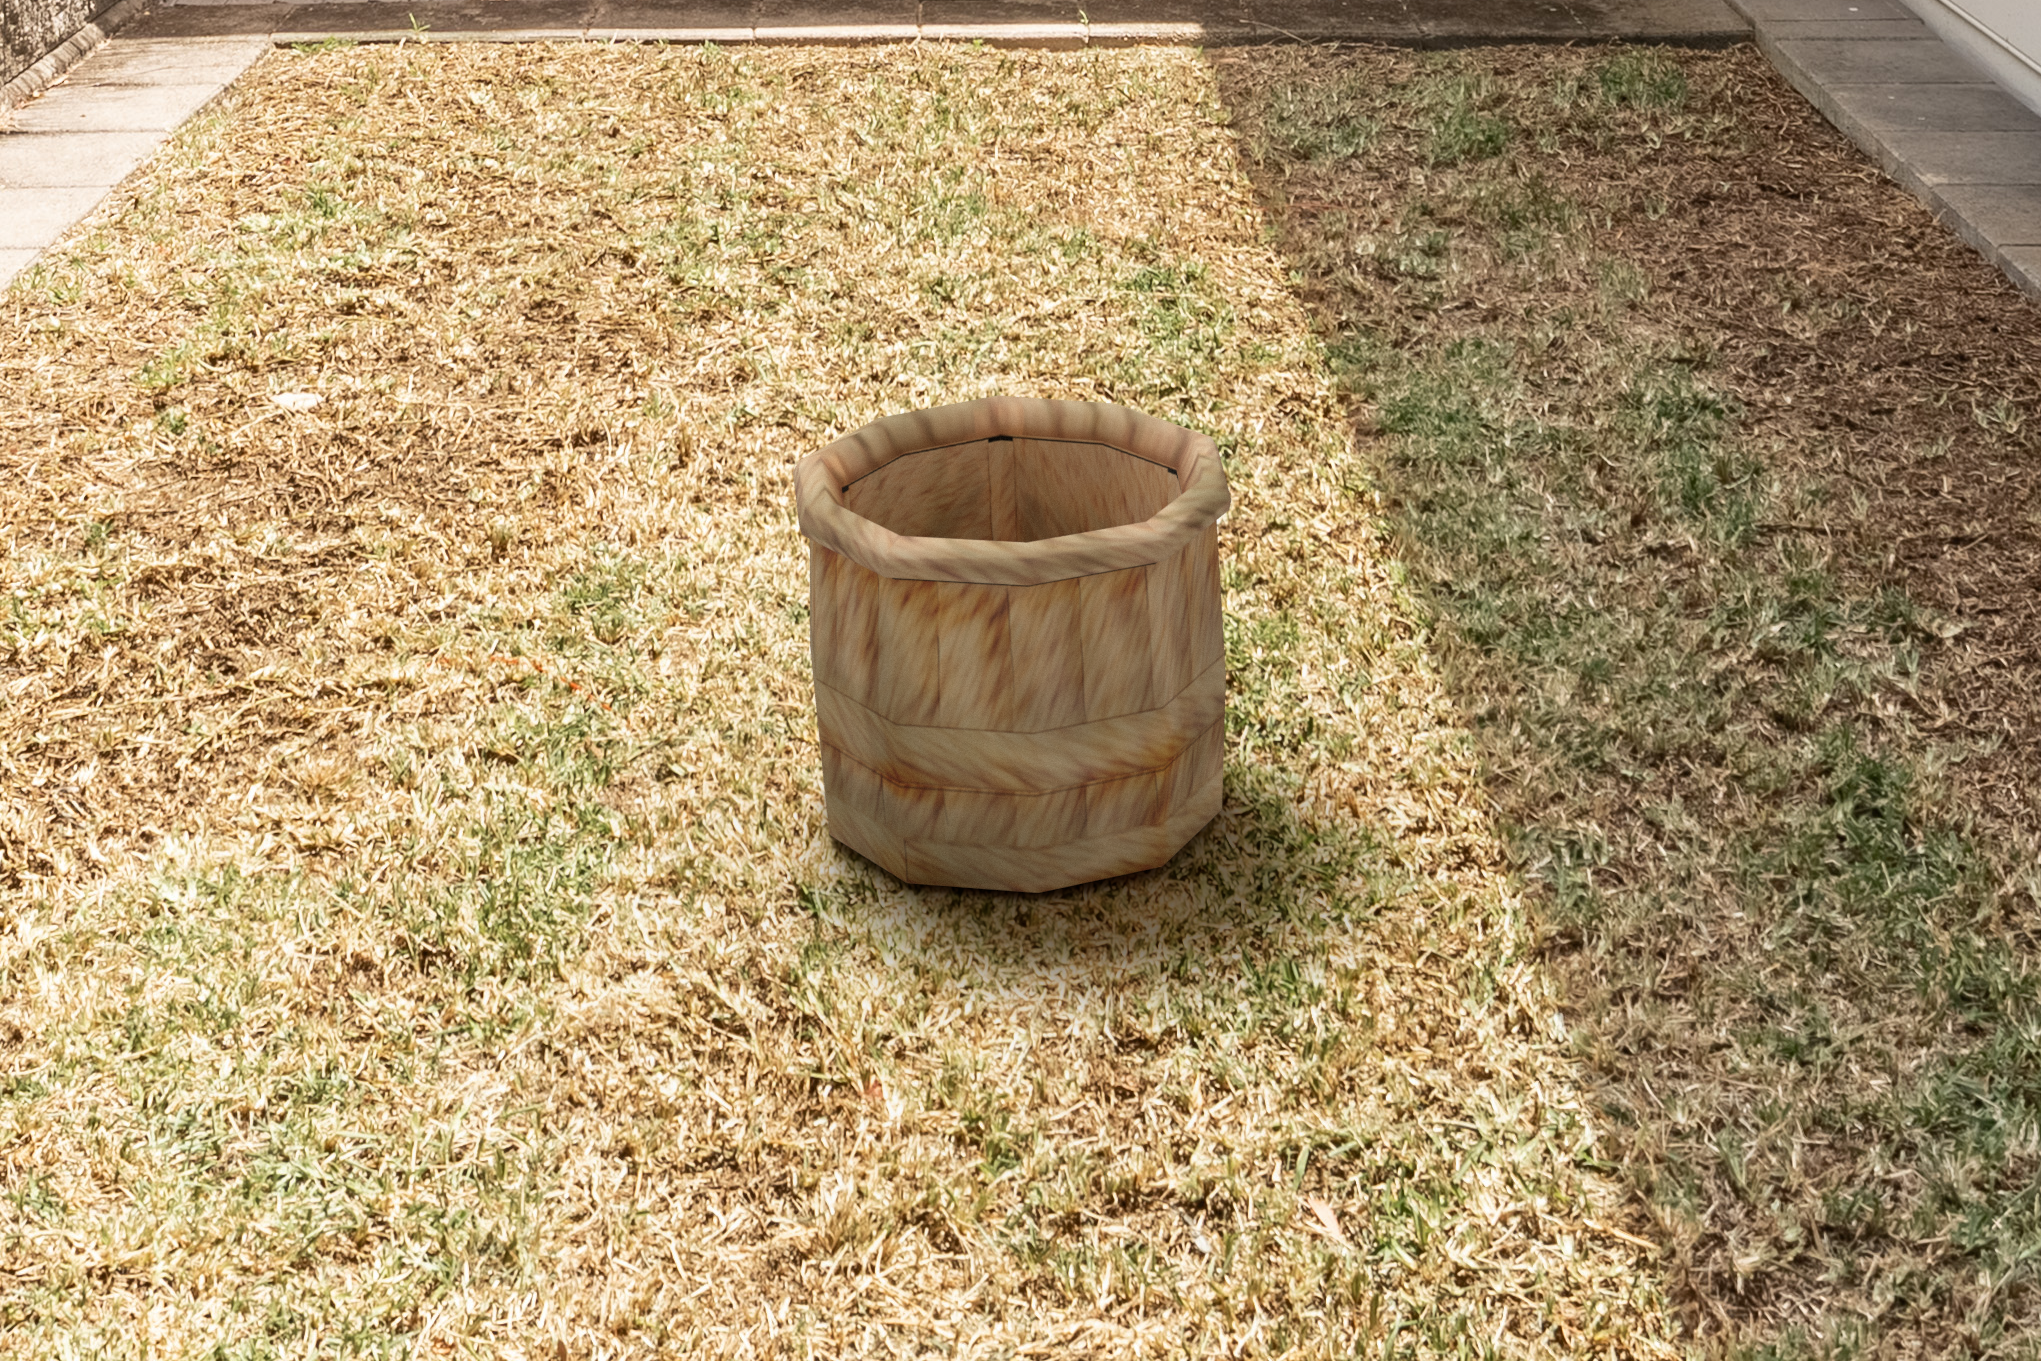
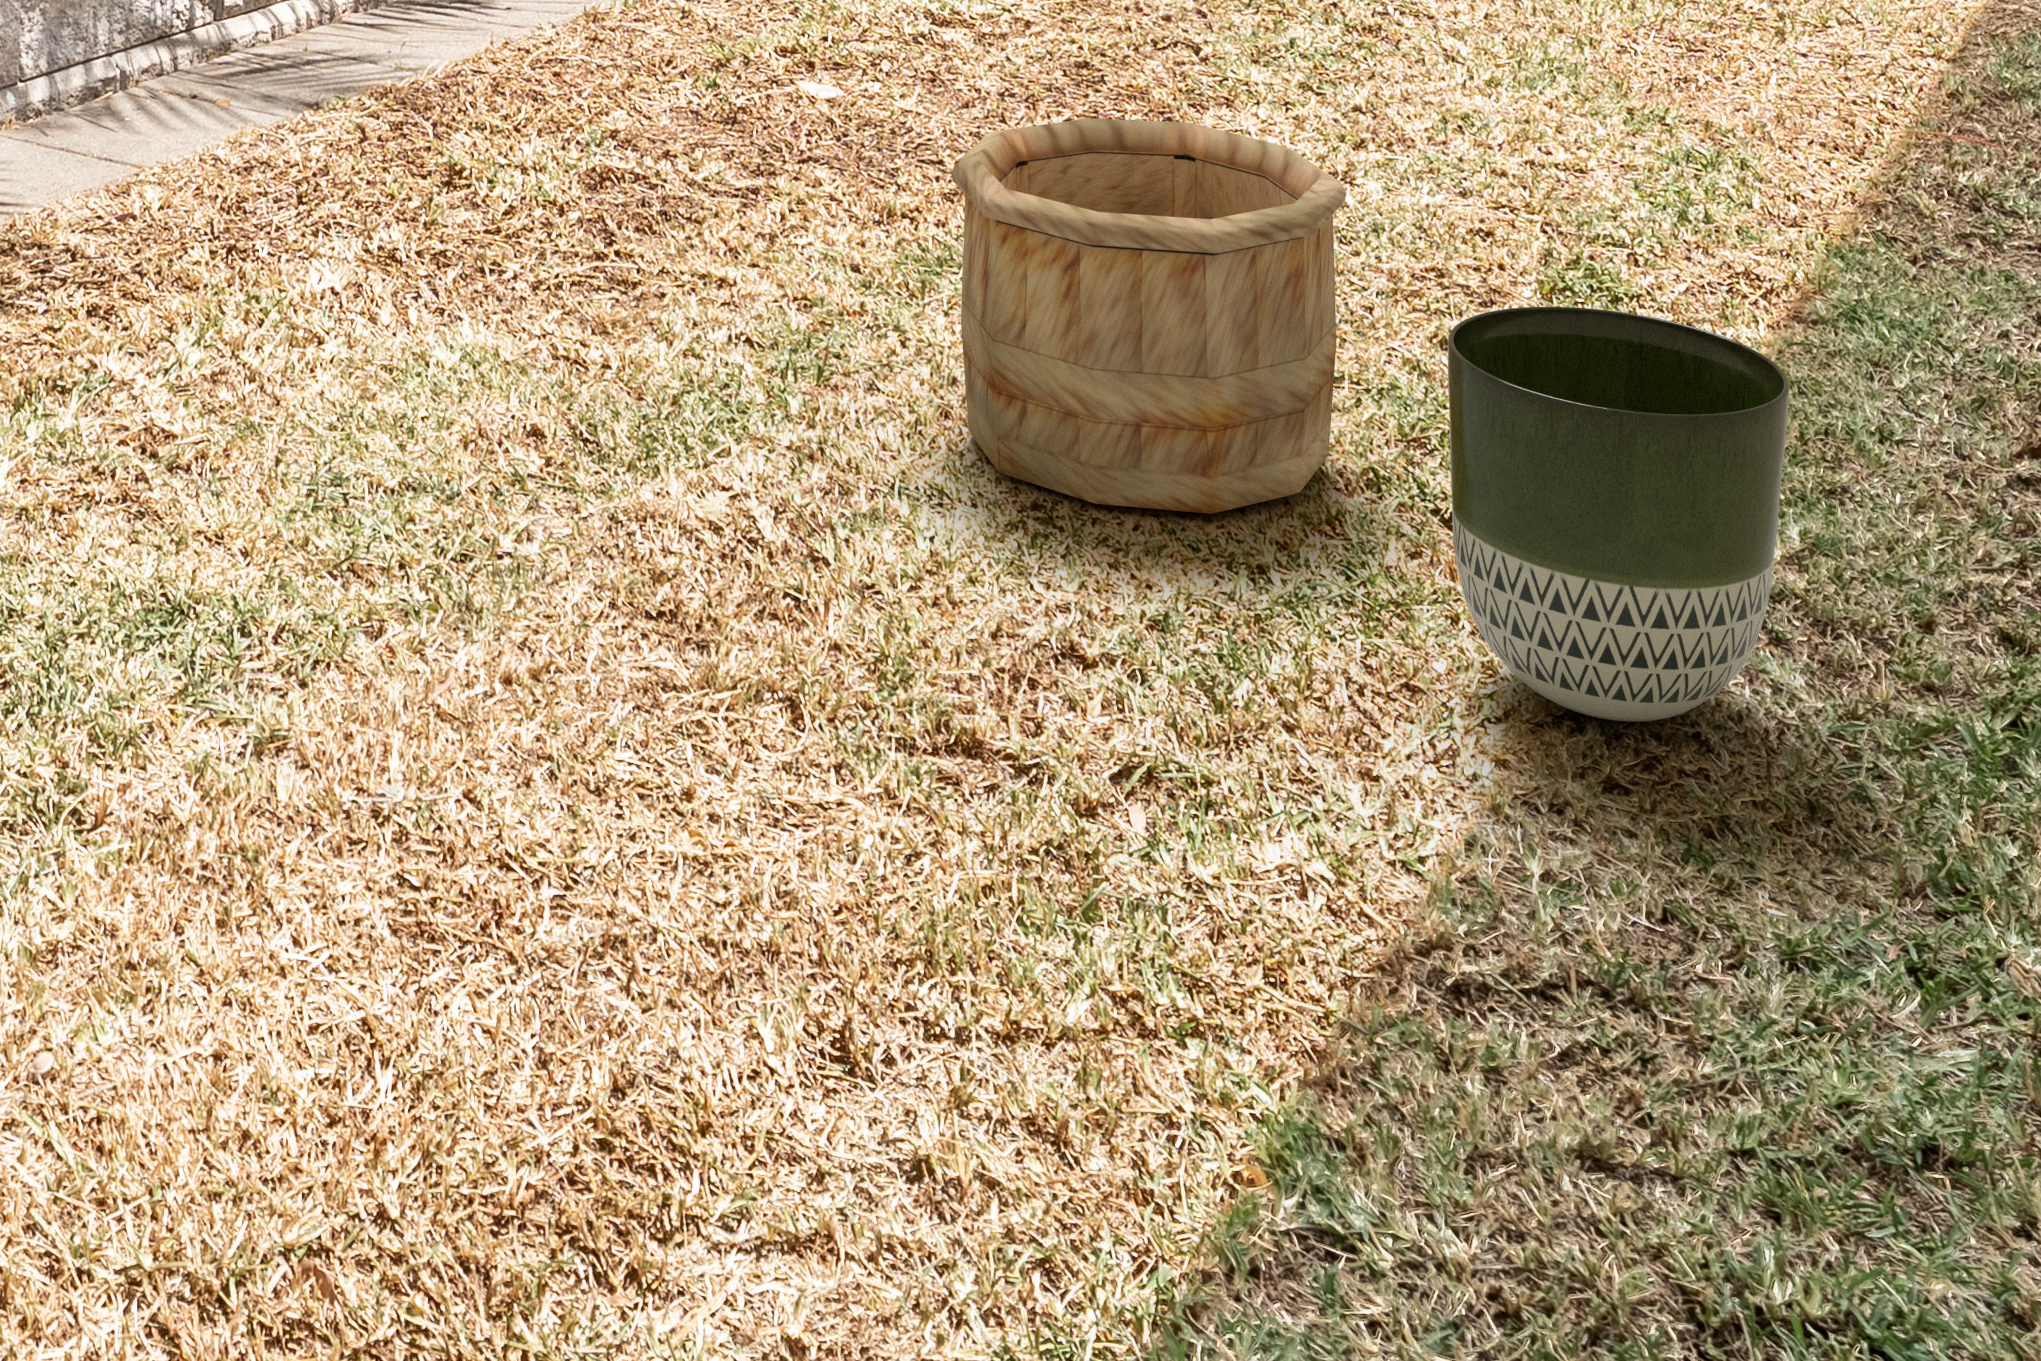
planter: none [1512,534,1869,1006] -> present [1448,307,1790,722]

